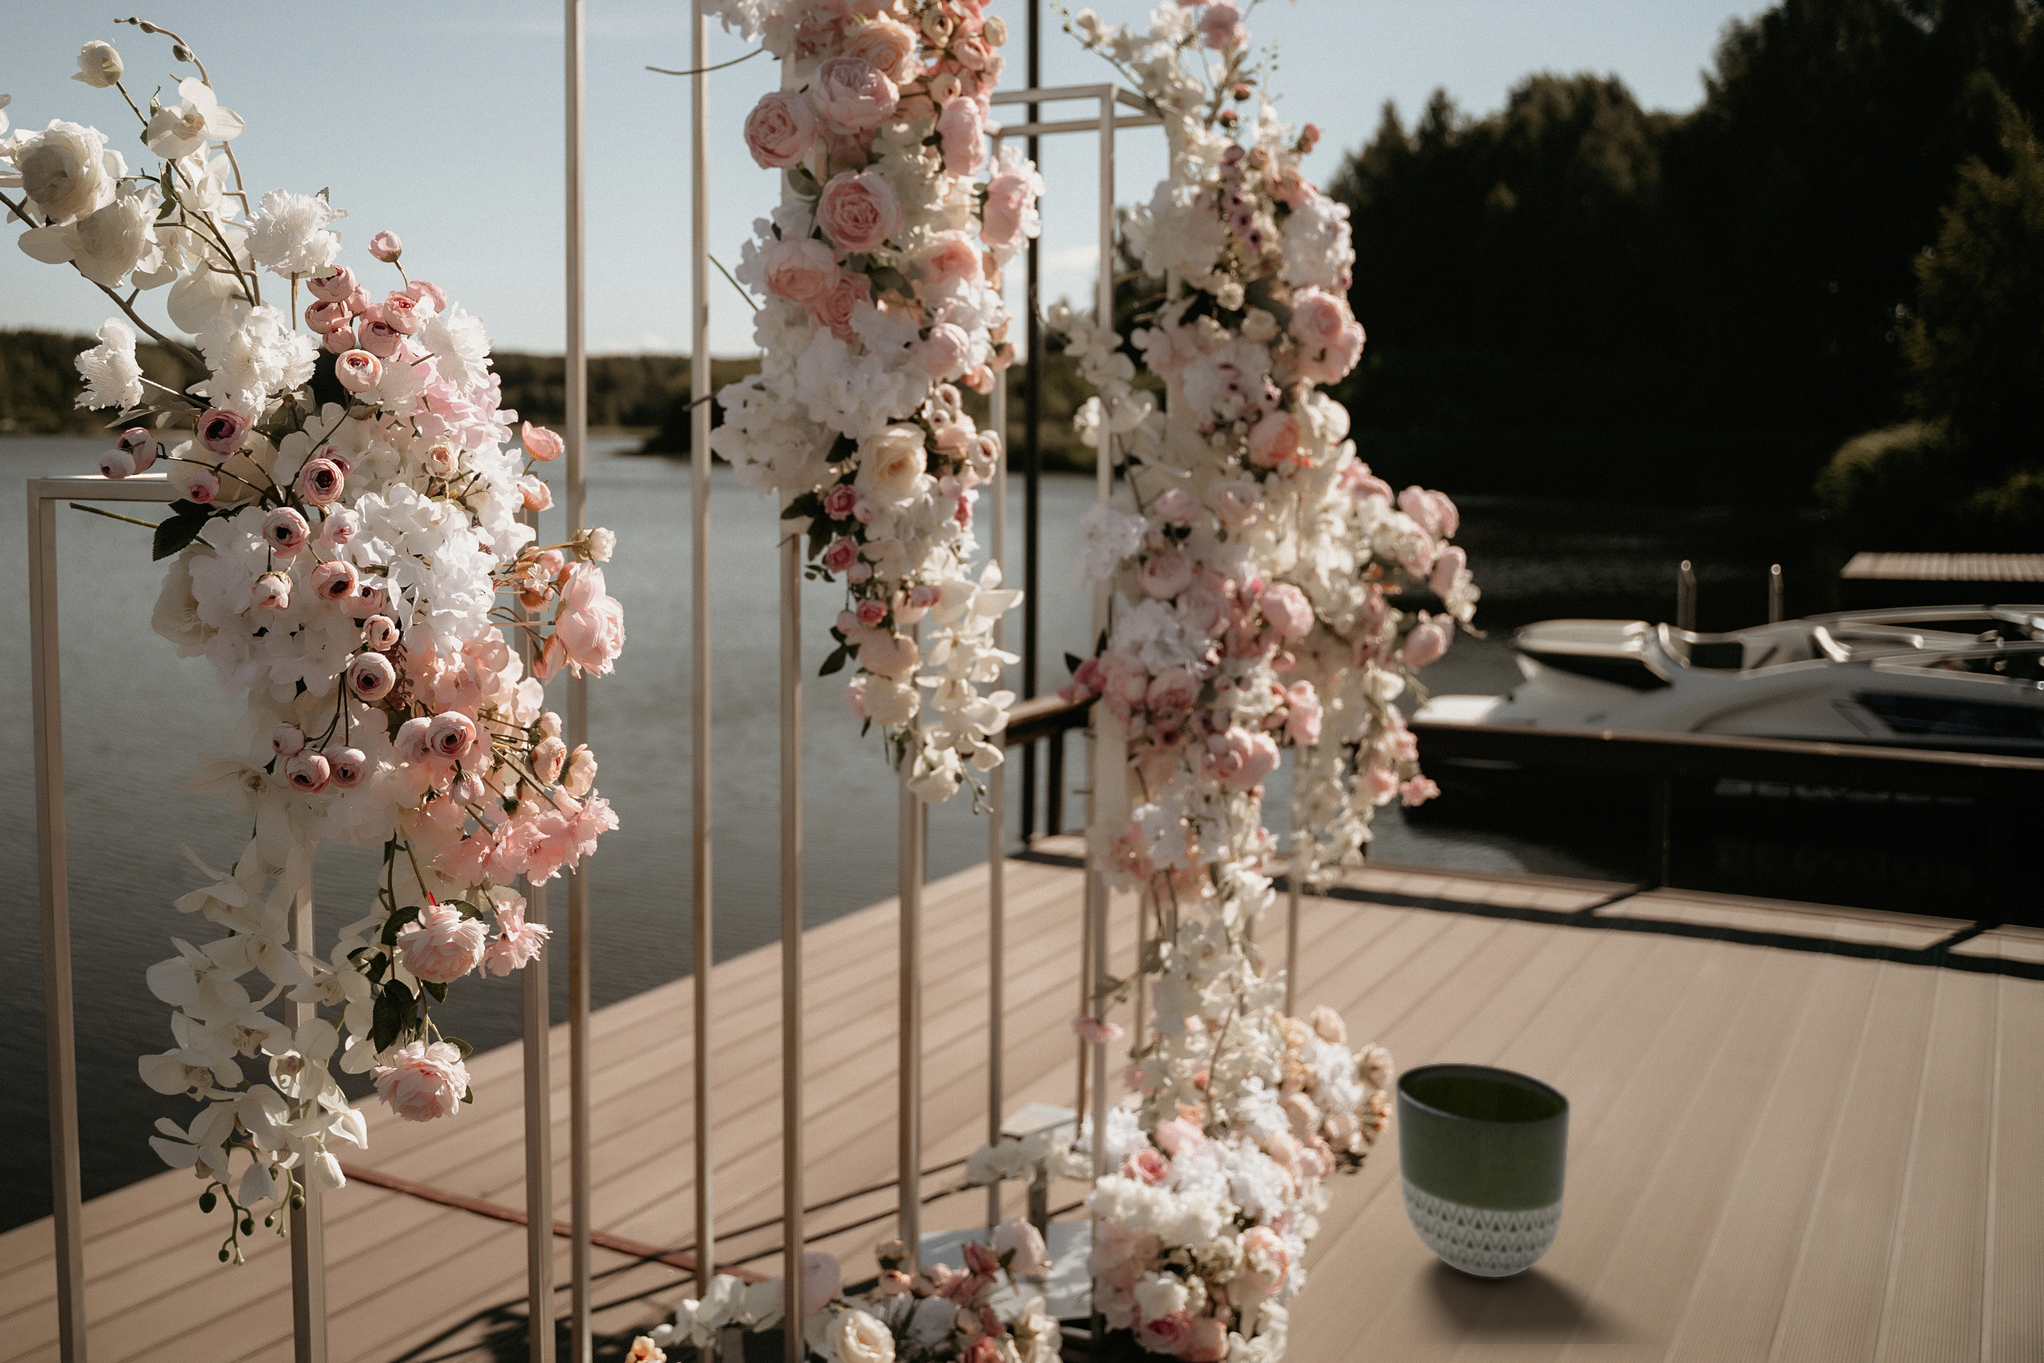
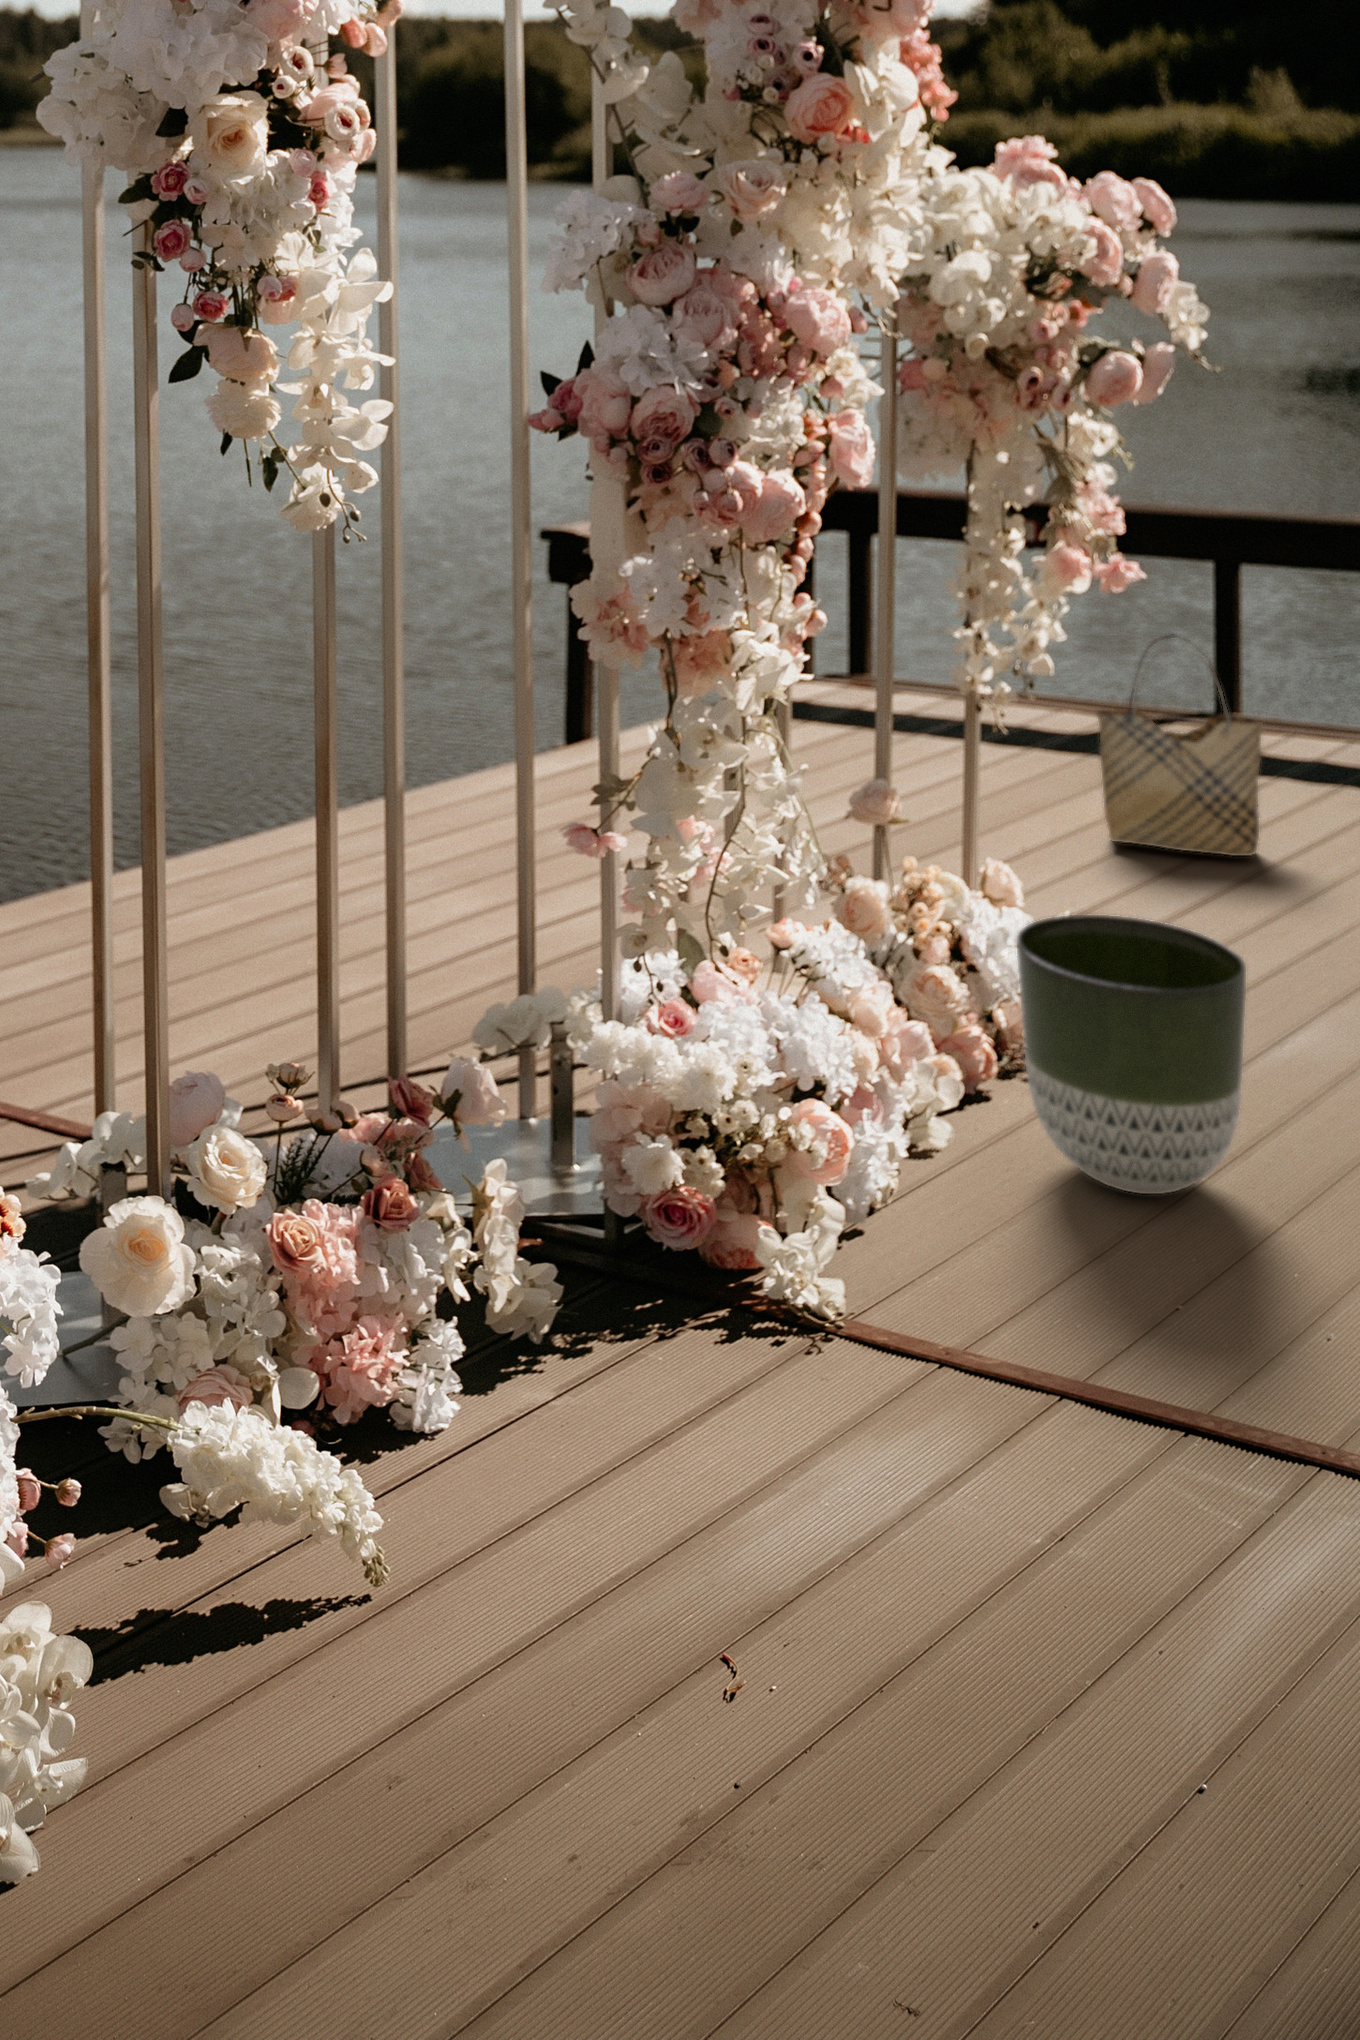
woven basket: none [1356,832,1475,994] -> present [1097,635,1263,856]

